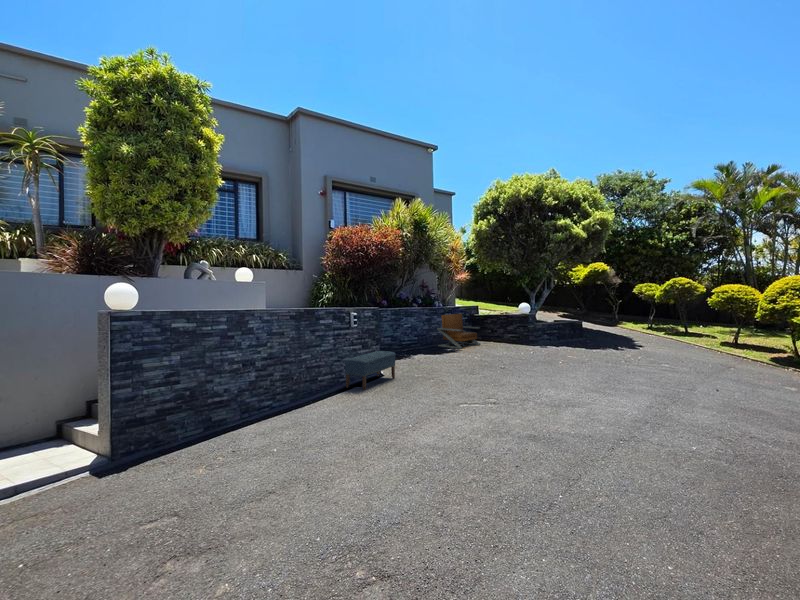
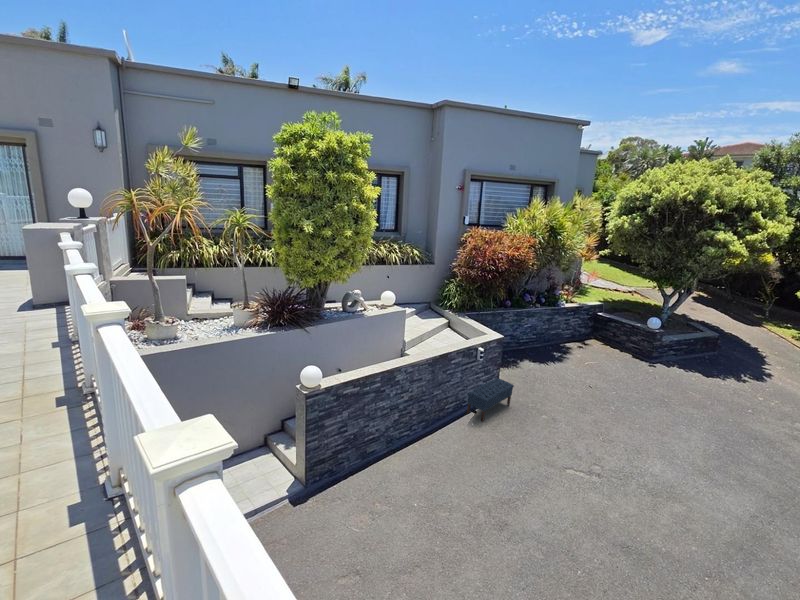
lounge chair: present [437,314,480,349] -> none [553,318,600,358]

